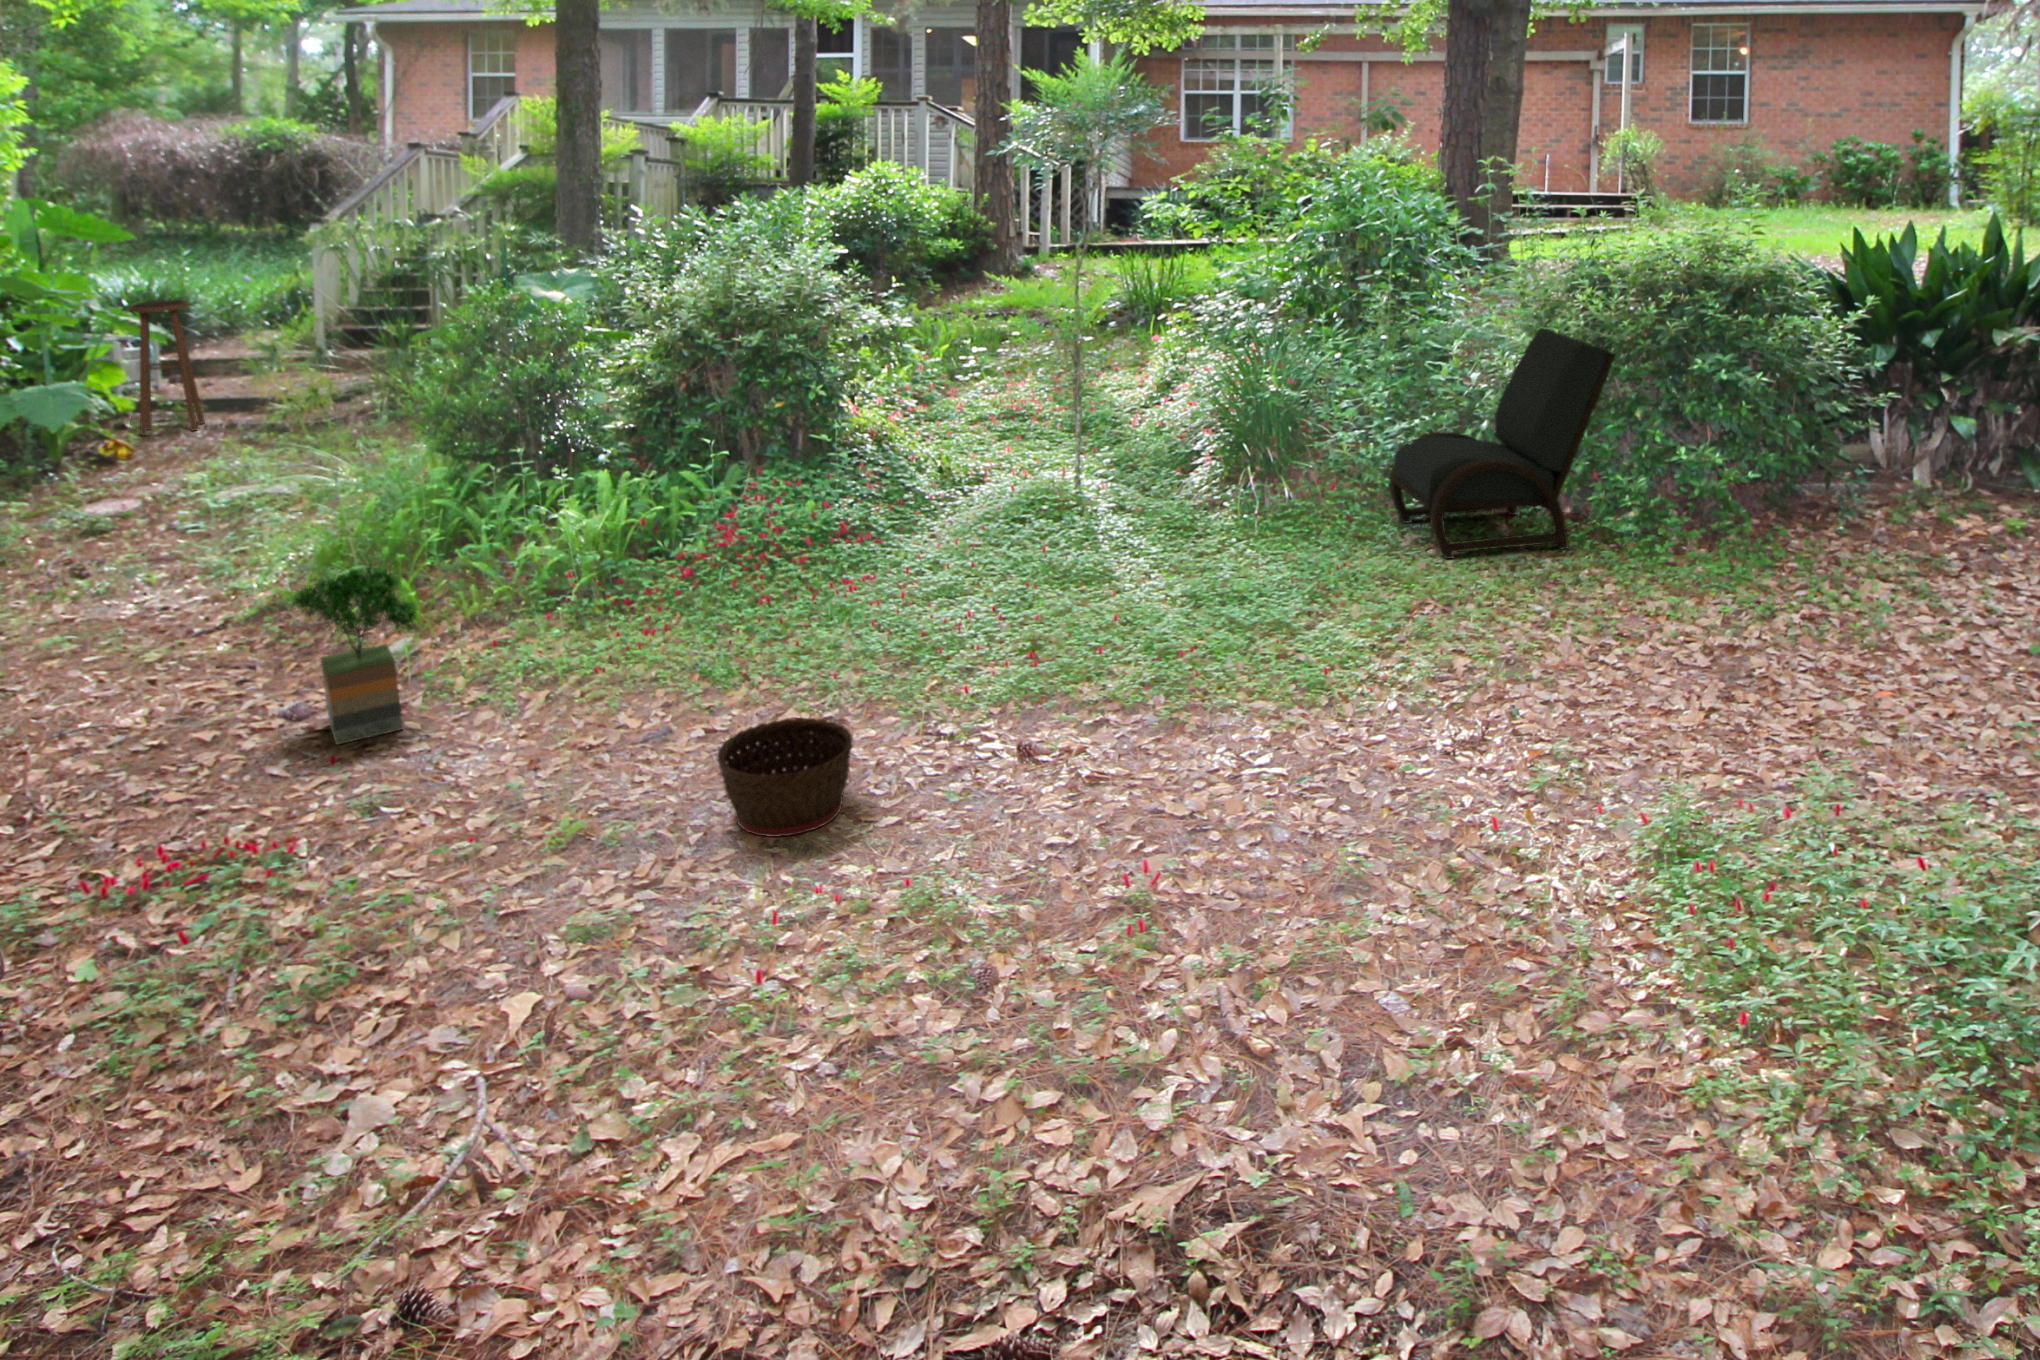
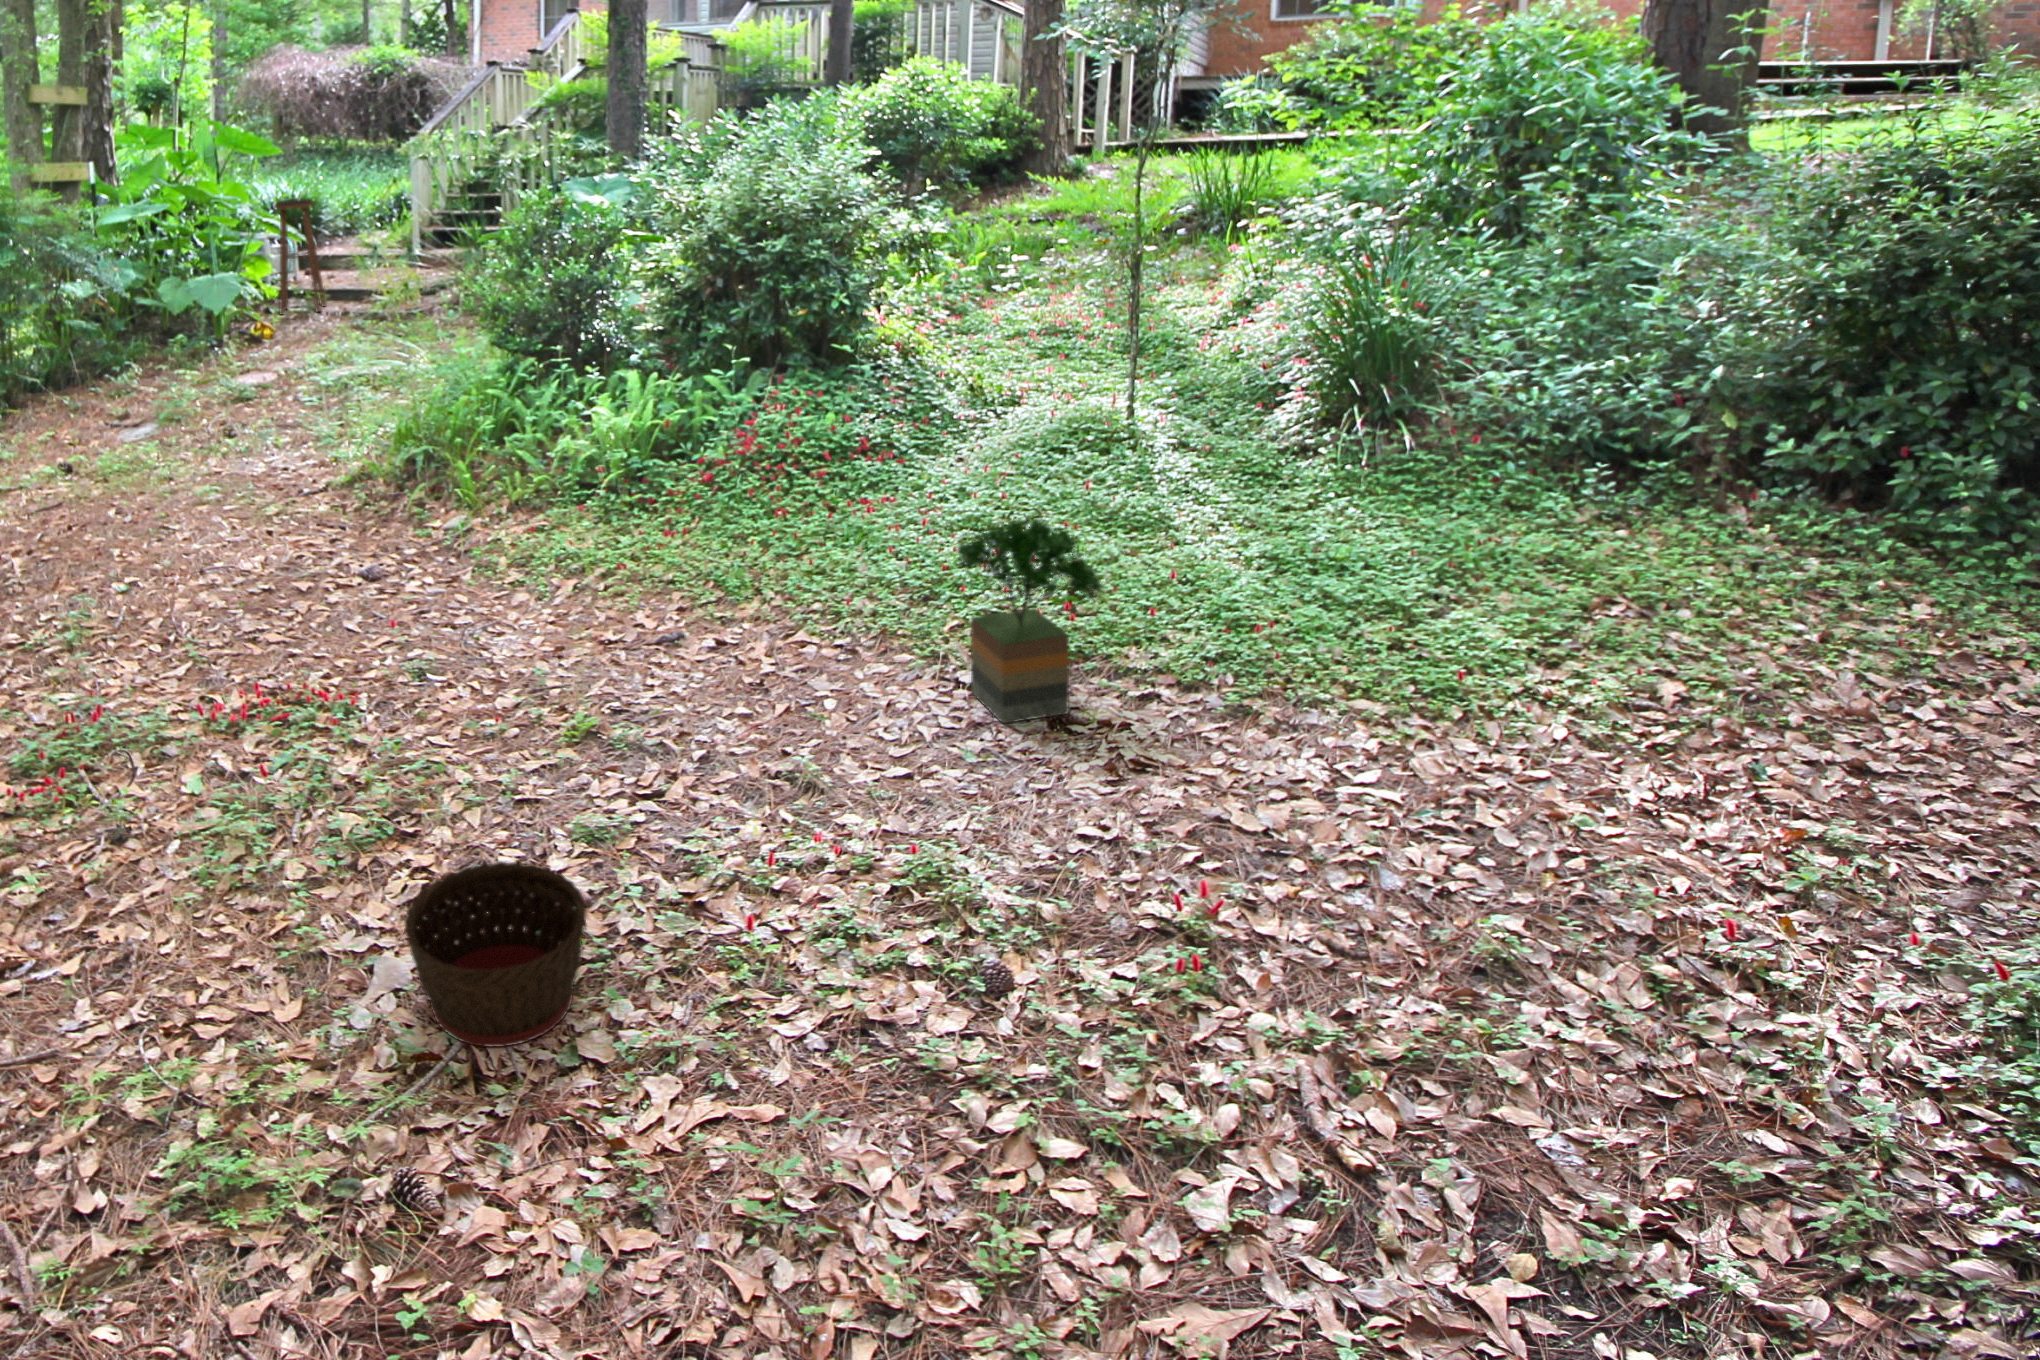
lounge chair: present [1389,328,1616,559] -> none [1552,248,1946,546]
potted tree: present [289,566,418,745] -> present [956,518,1104,723]
basket: present [717,718,853,837] -> present [404,862,587,1047]

